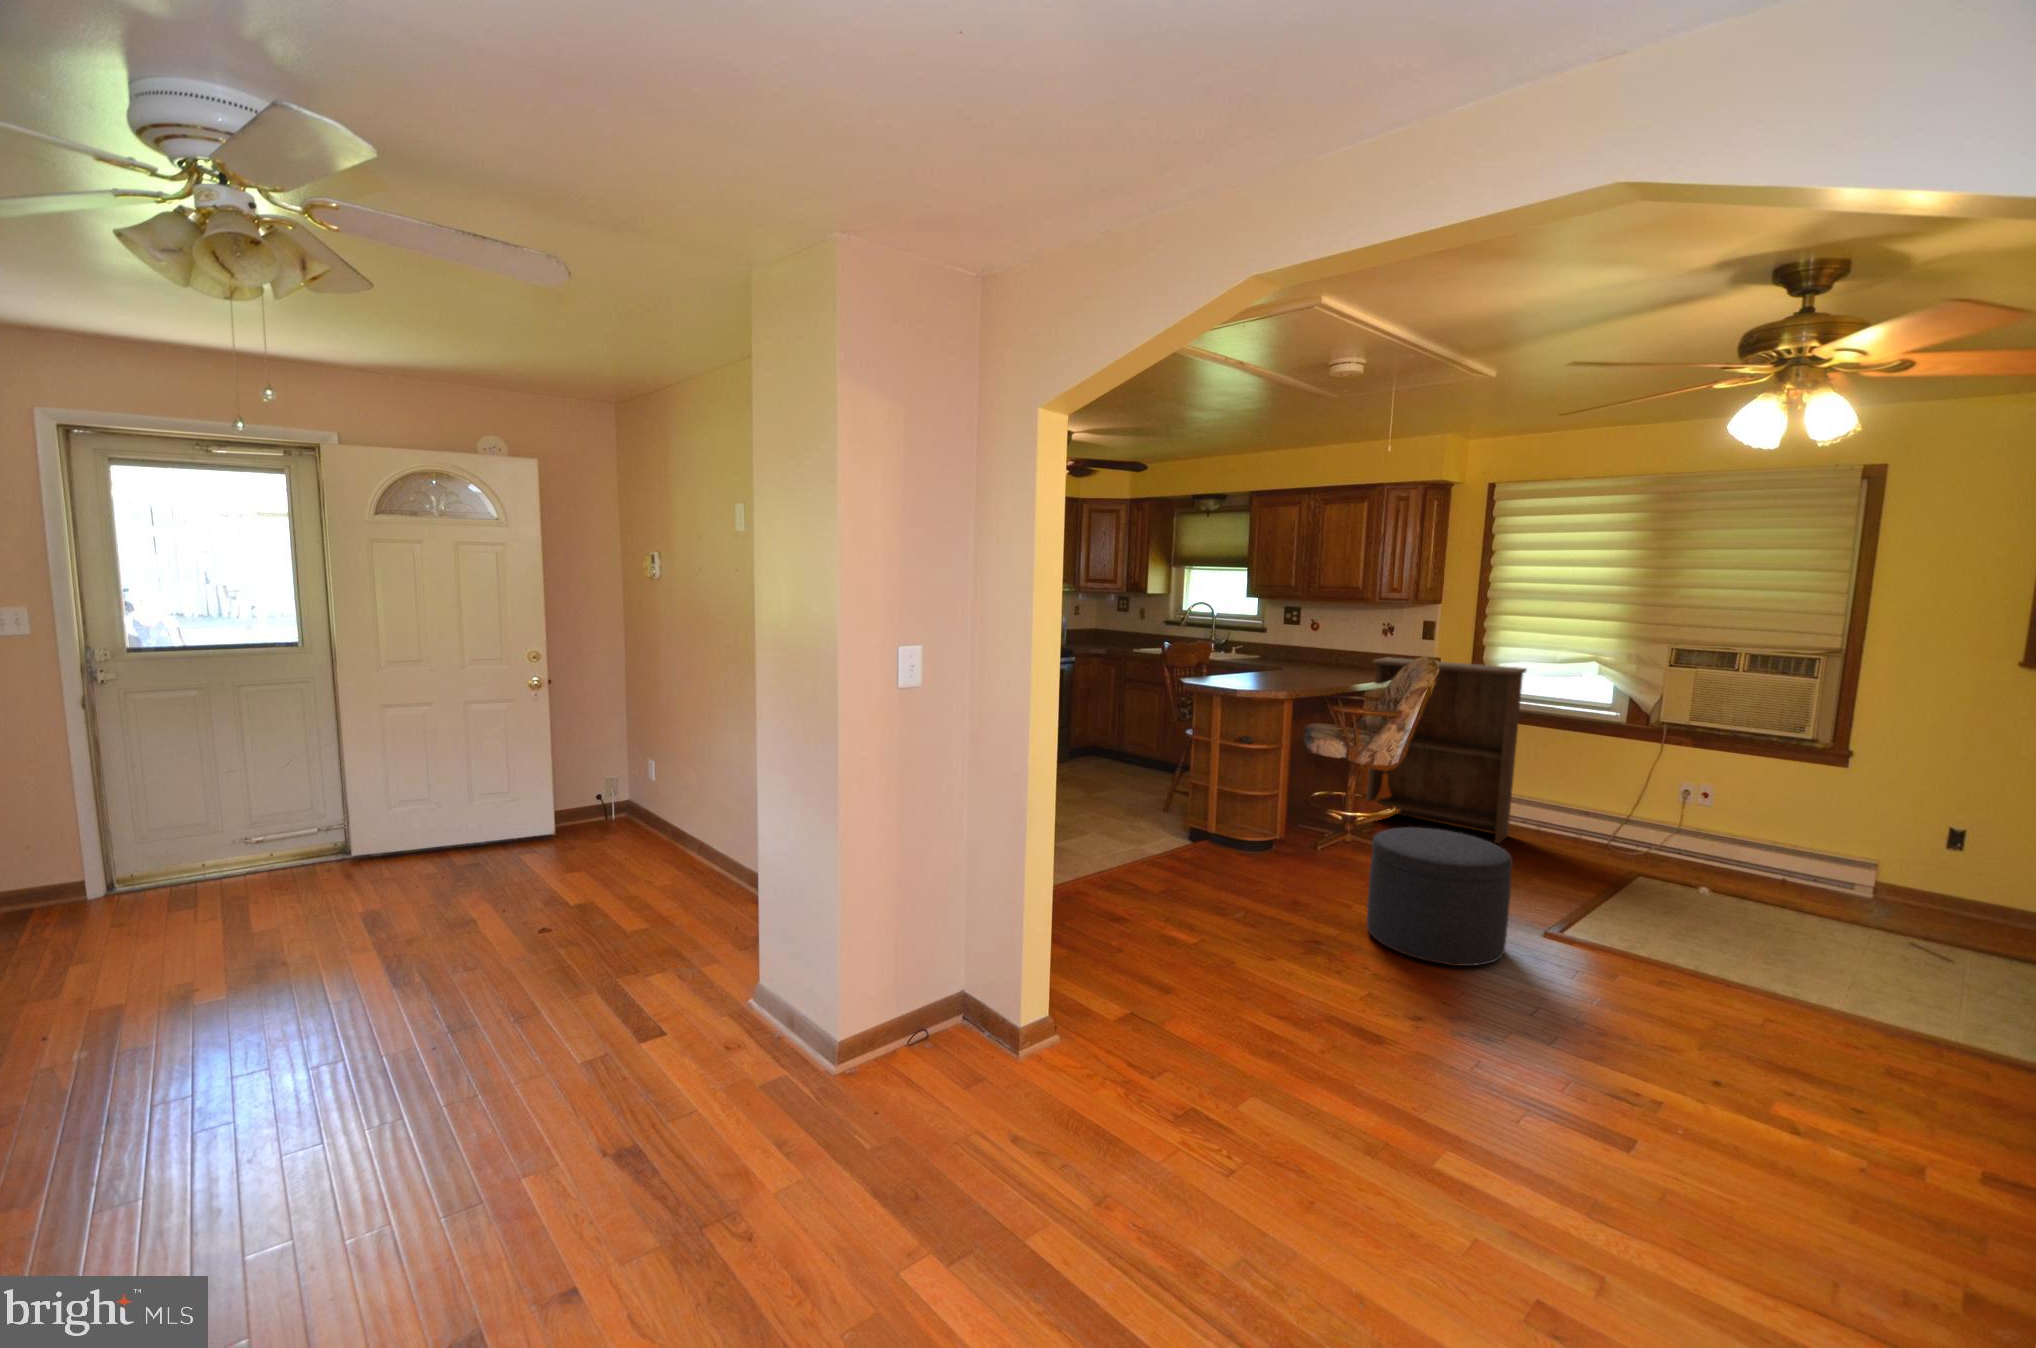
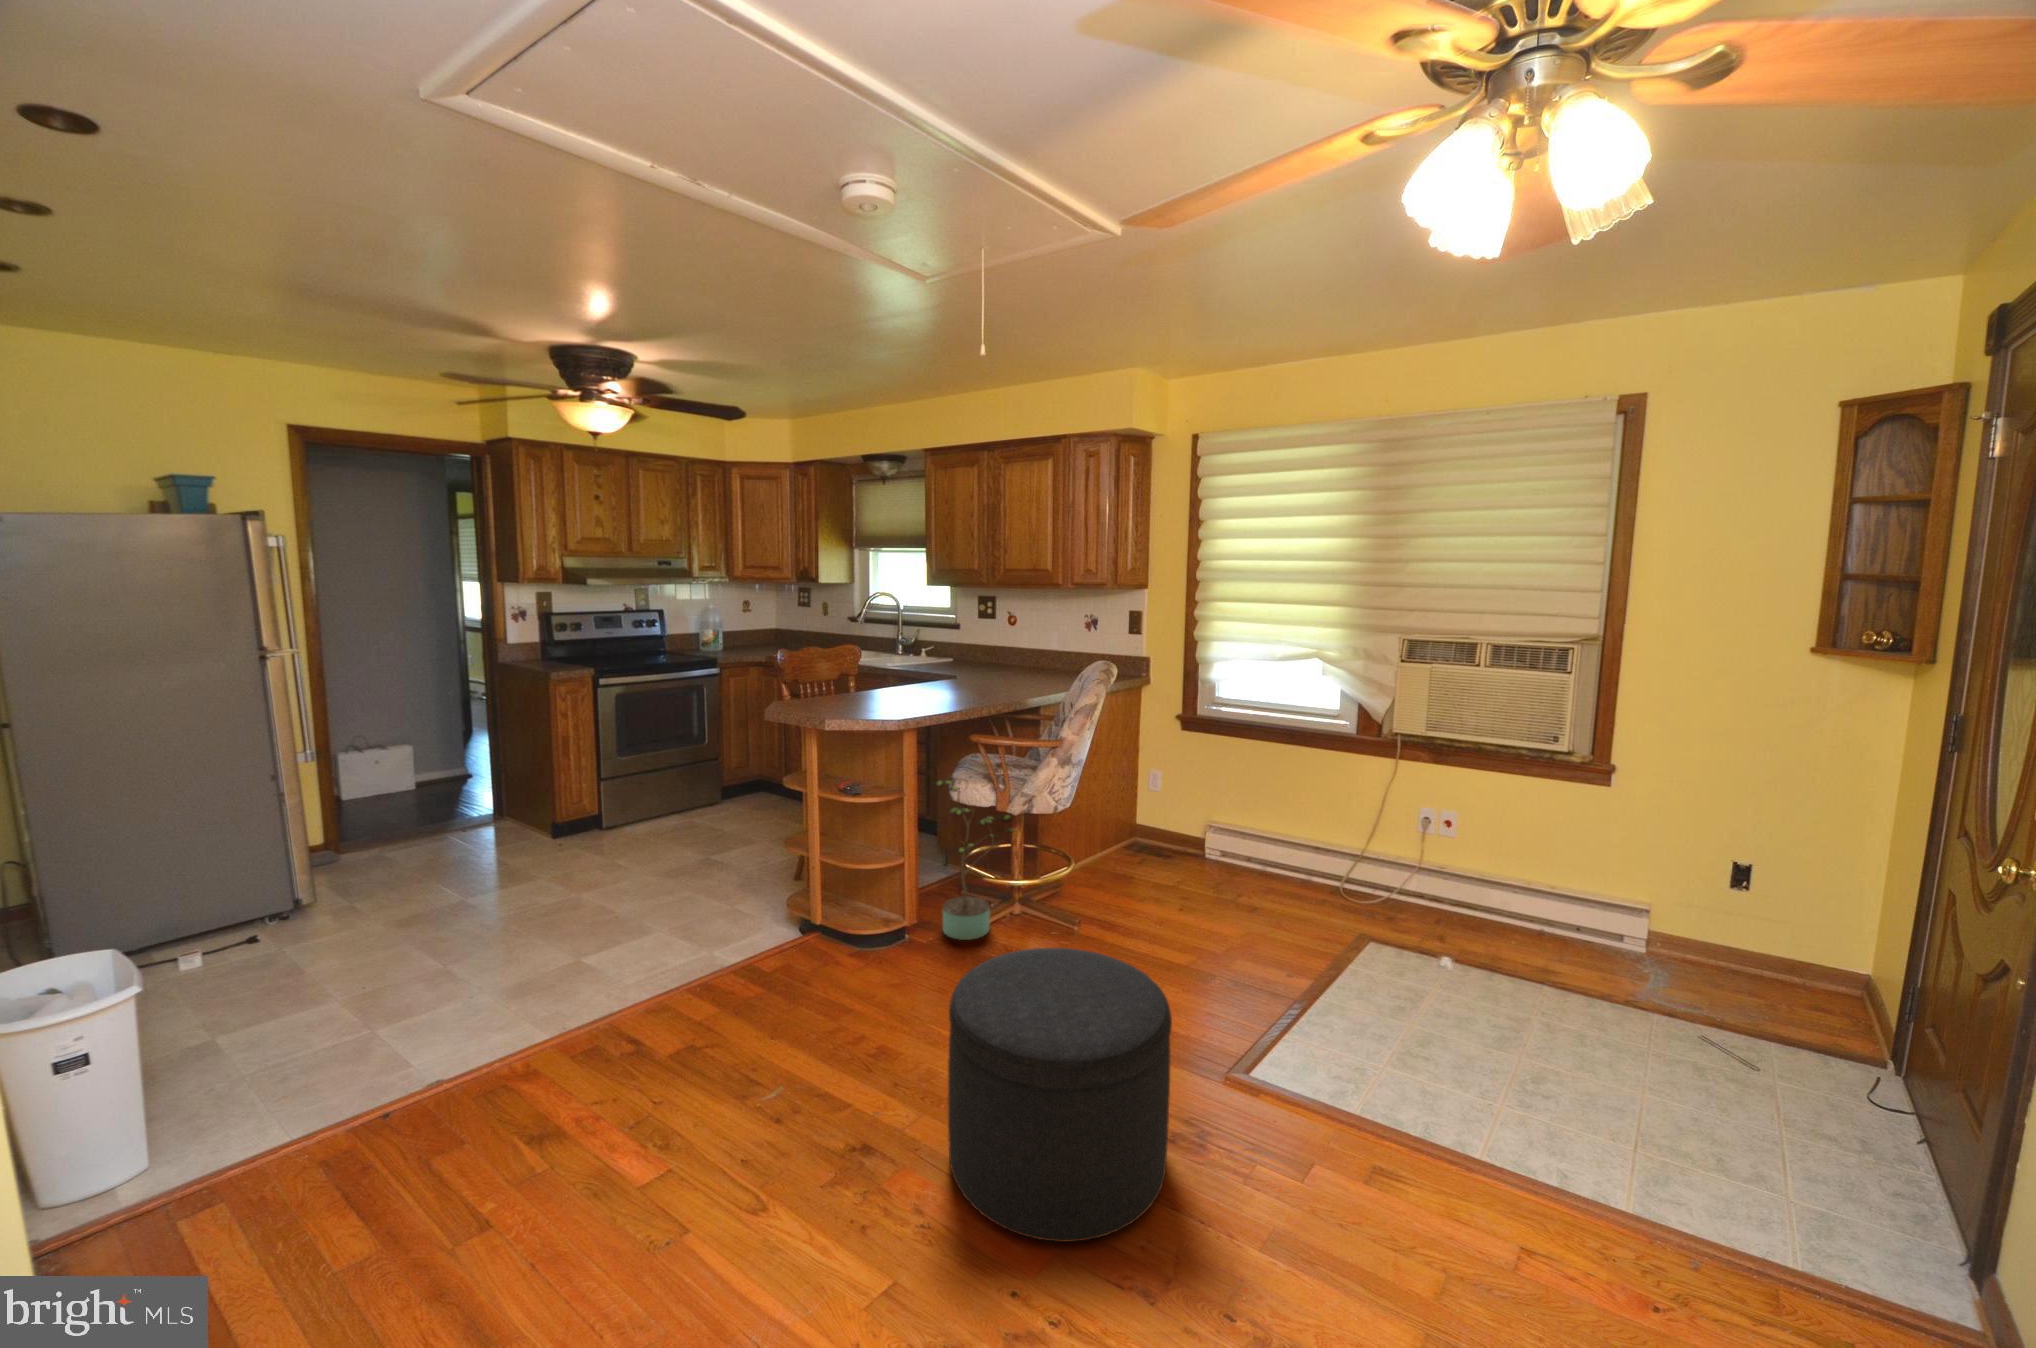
bookshelf: present [1366,658,1526,843] -> none [1056,658,1239,902]
potted plant: none [1297,738,1355,850] -> present [934,780,1013,940]

